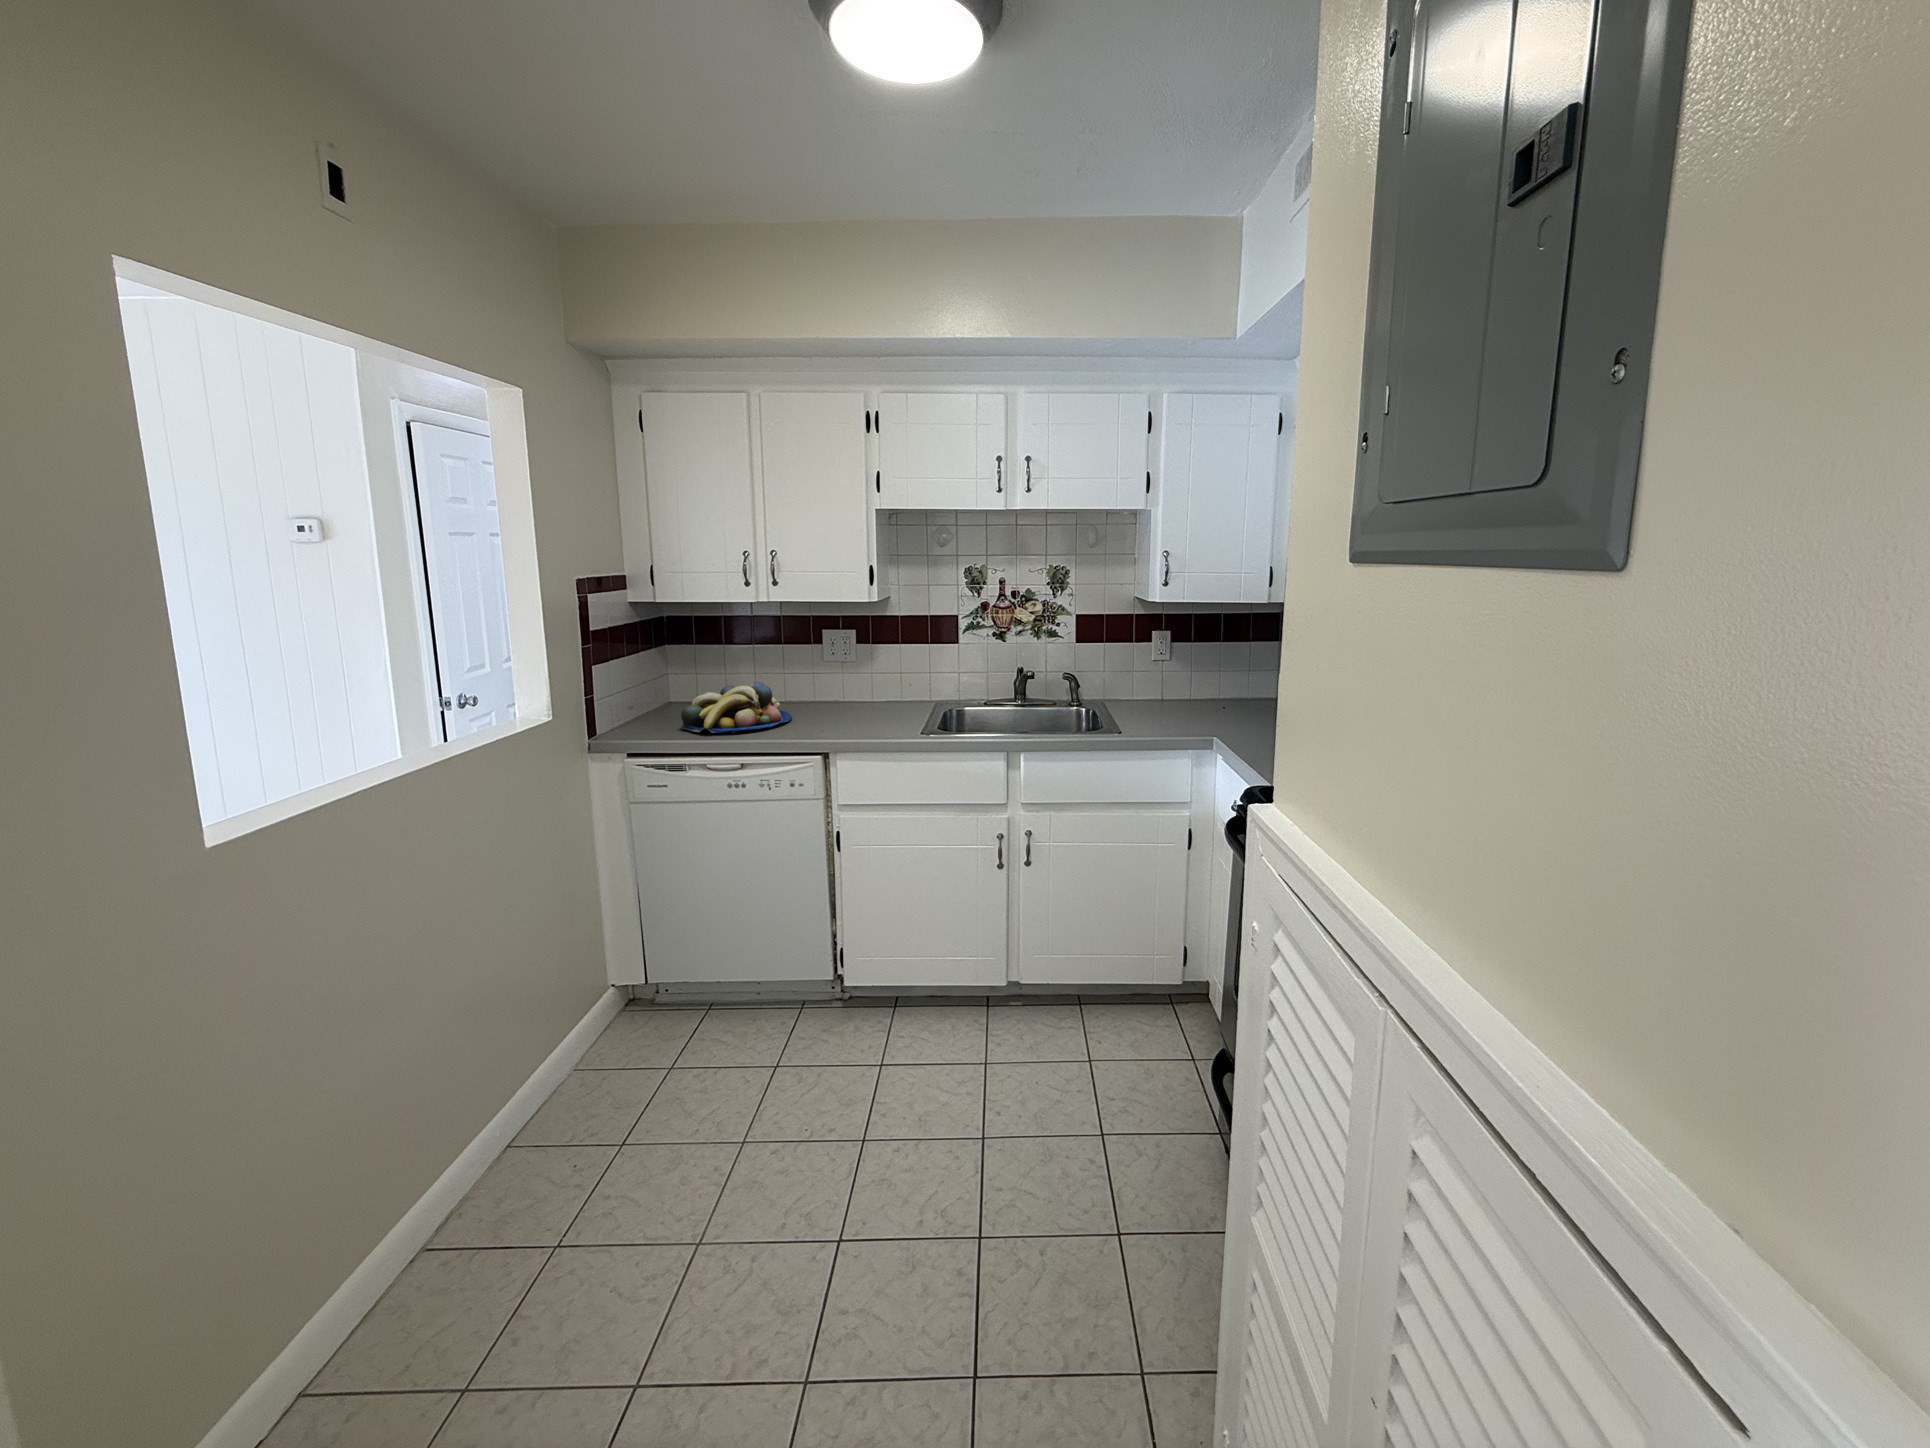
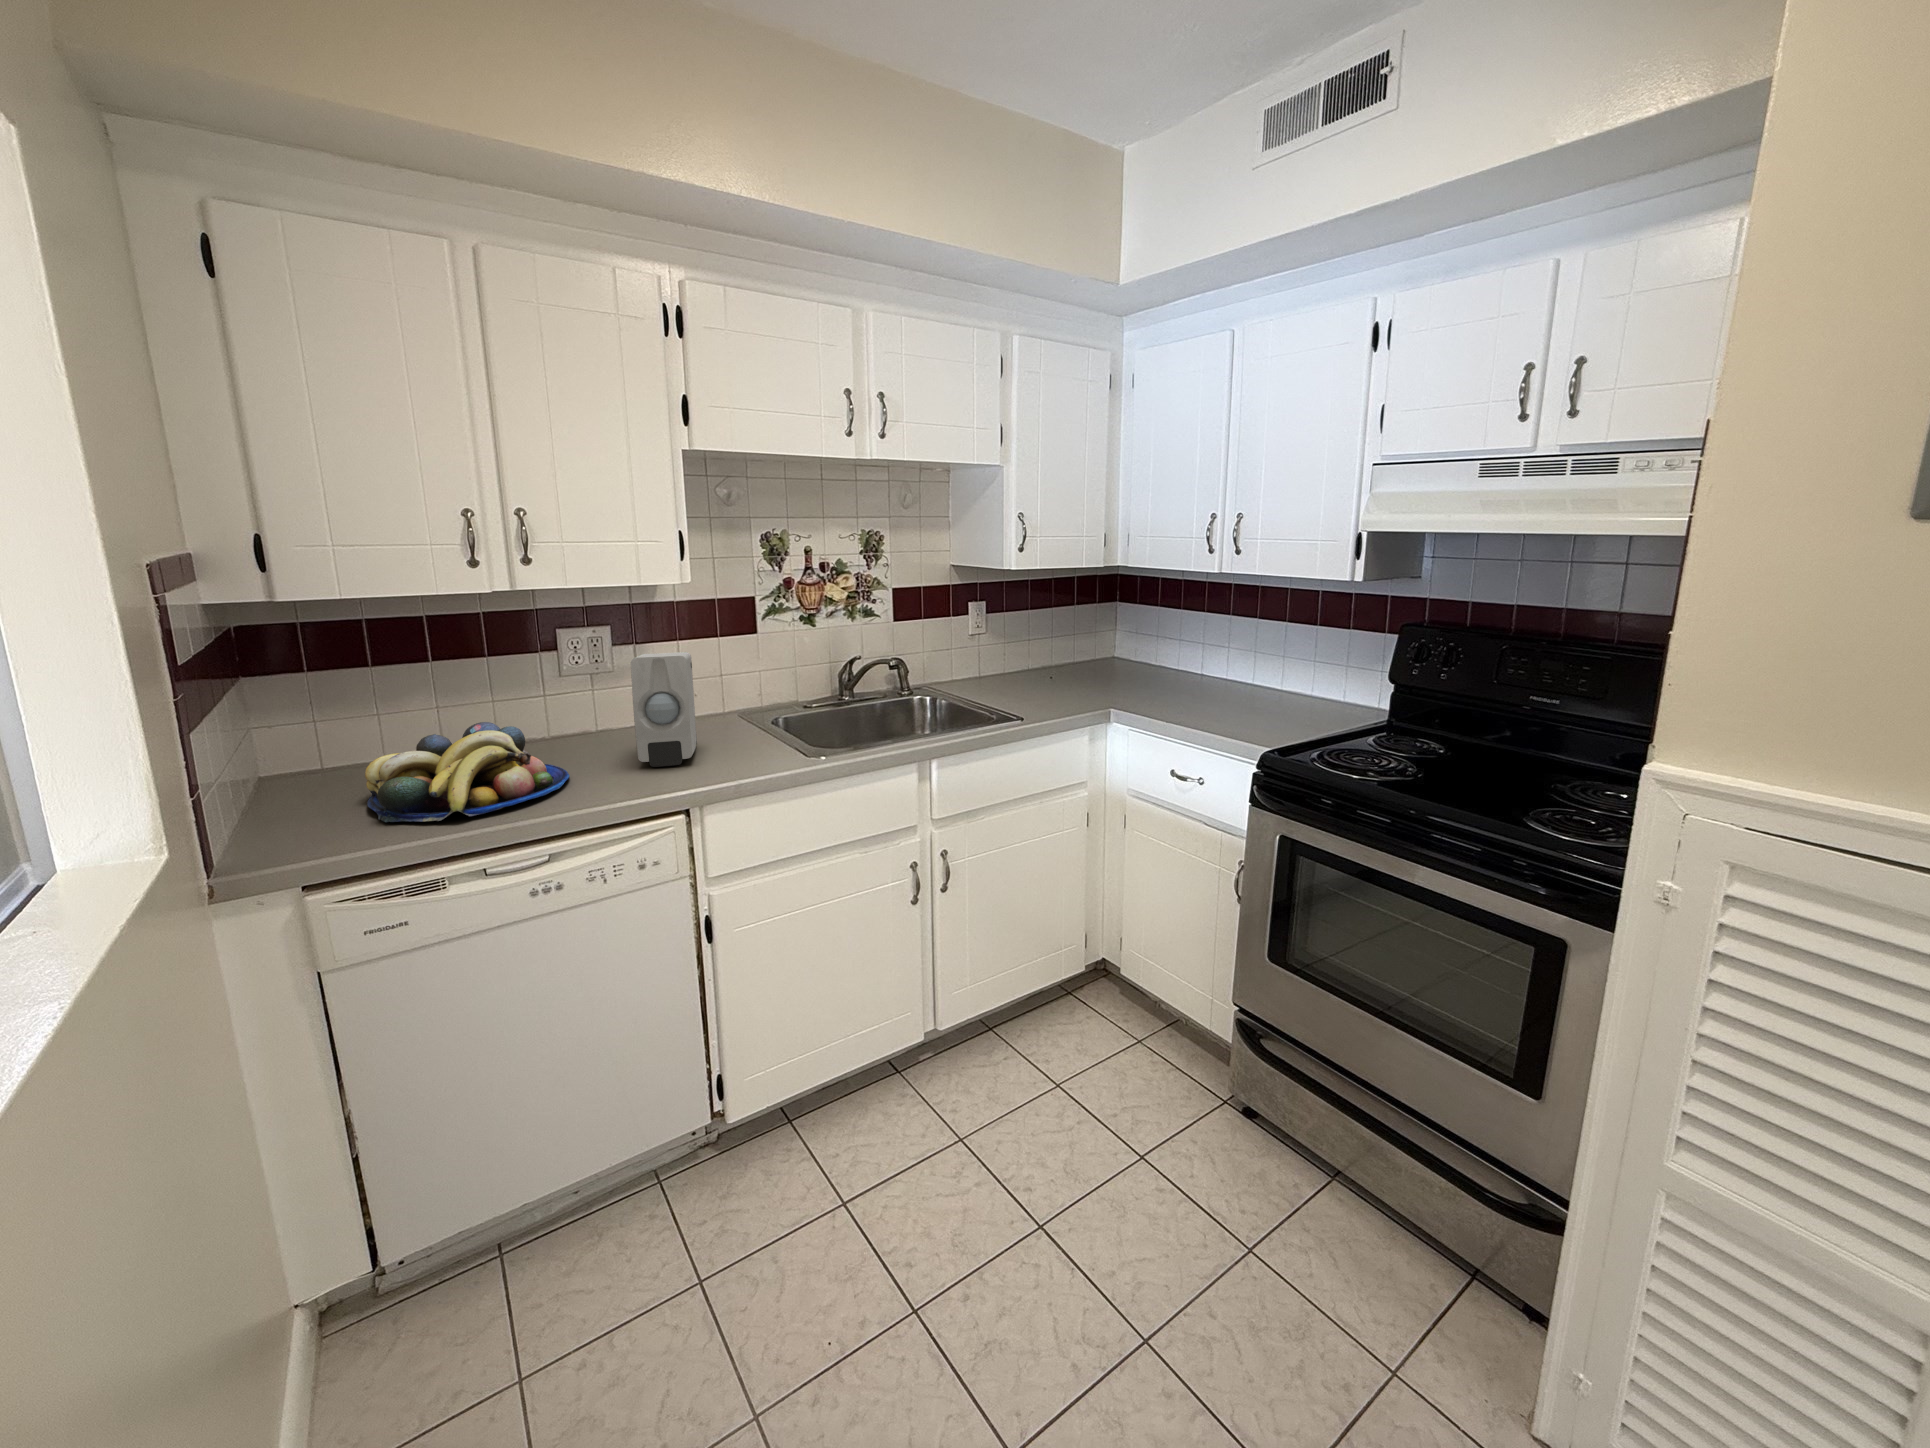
soap dispenser: none [826,649,881,726] -> present [631,652,697,767]

